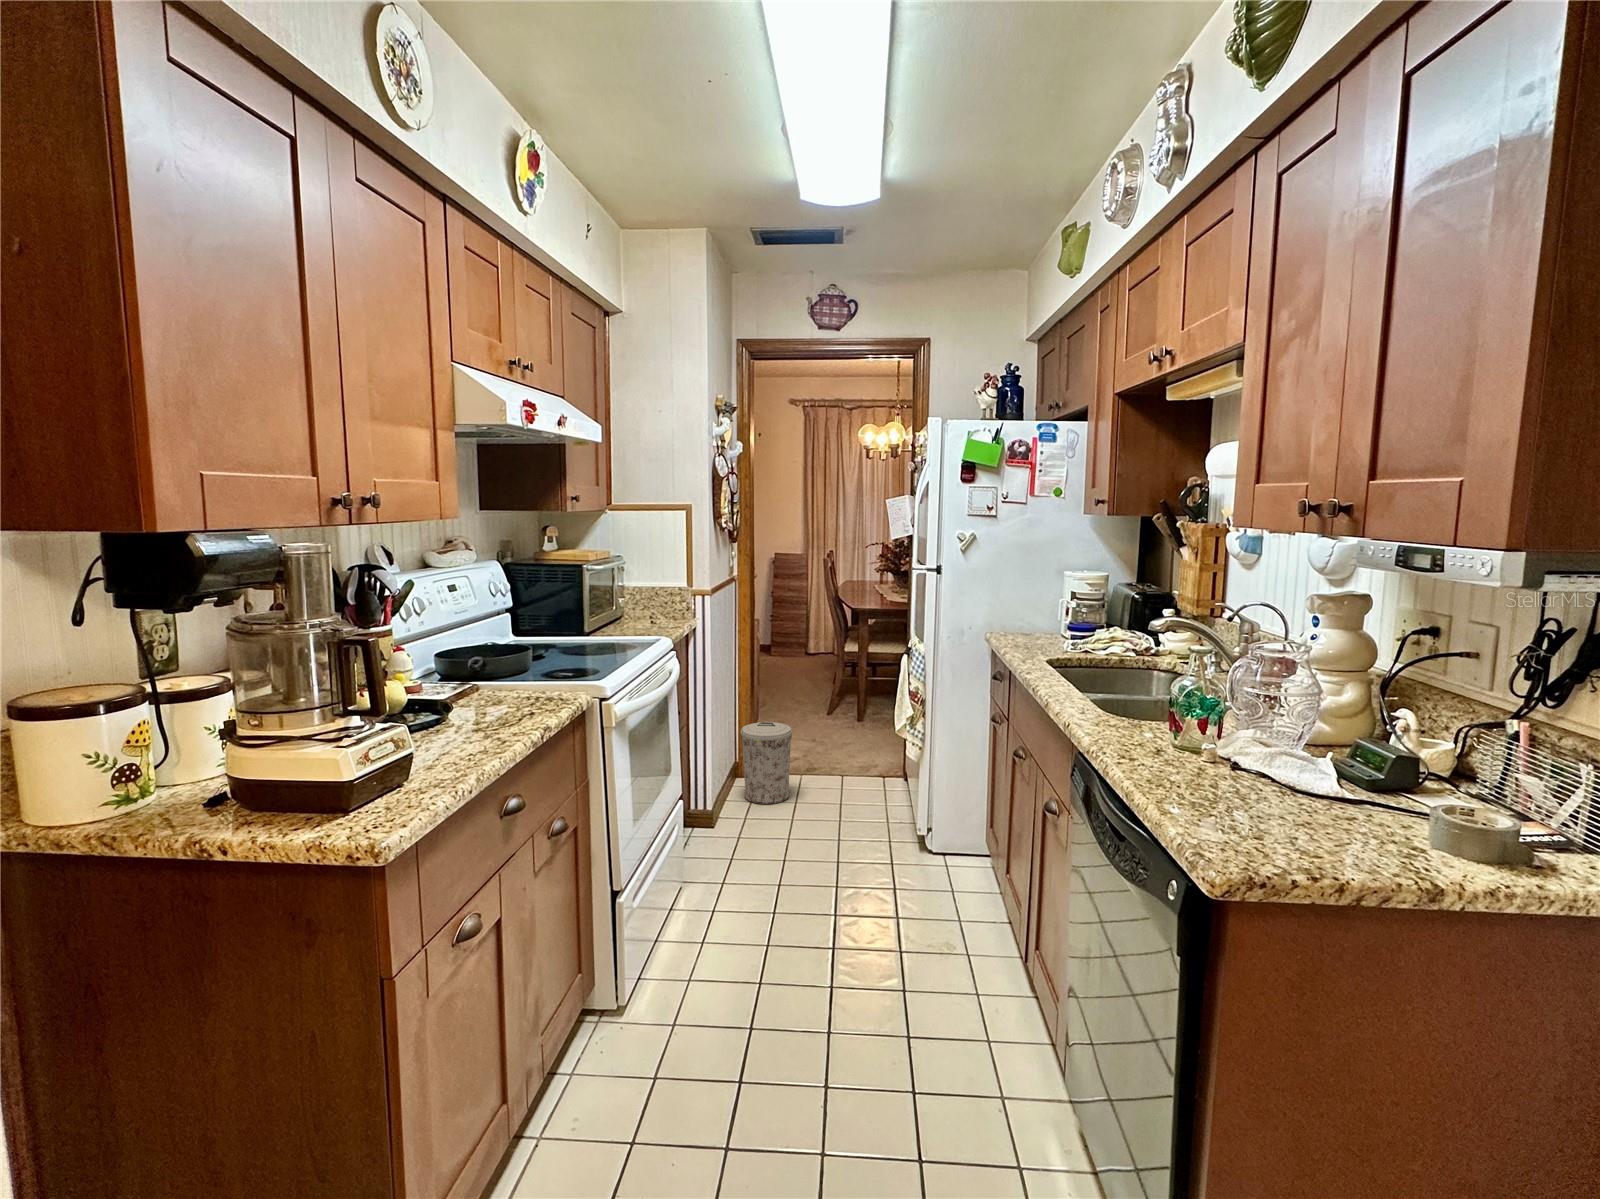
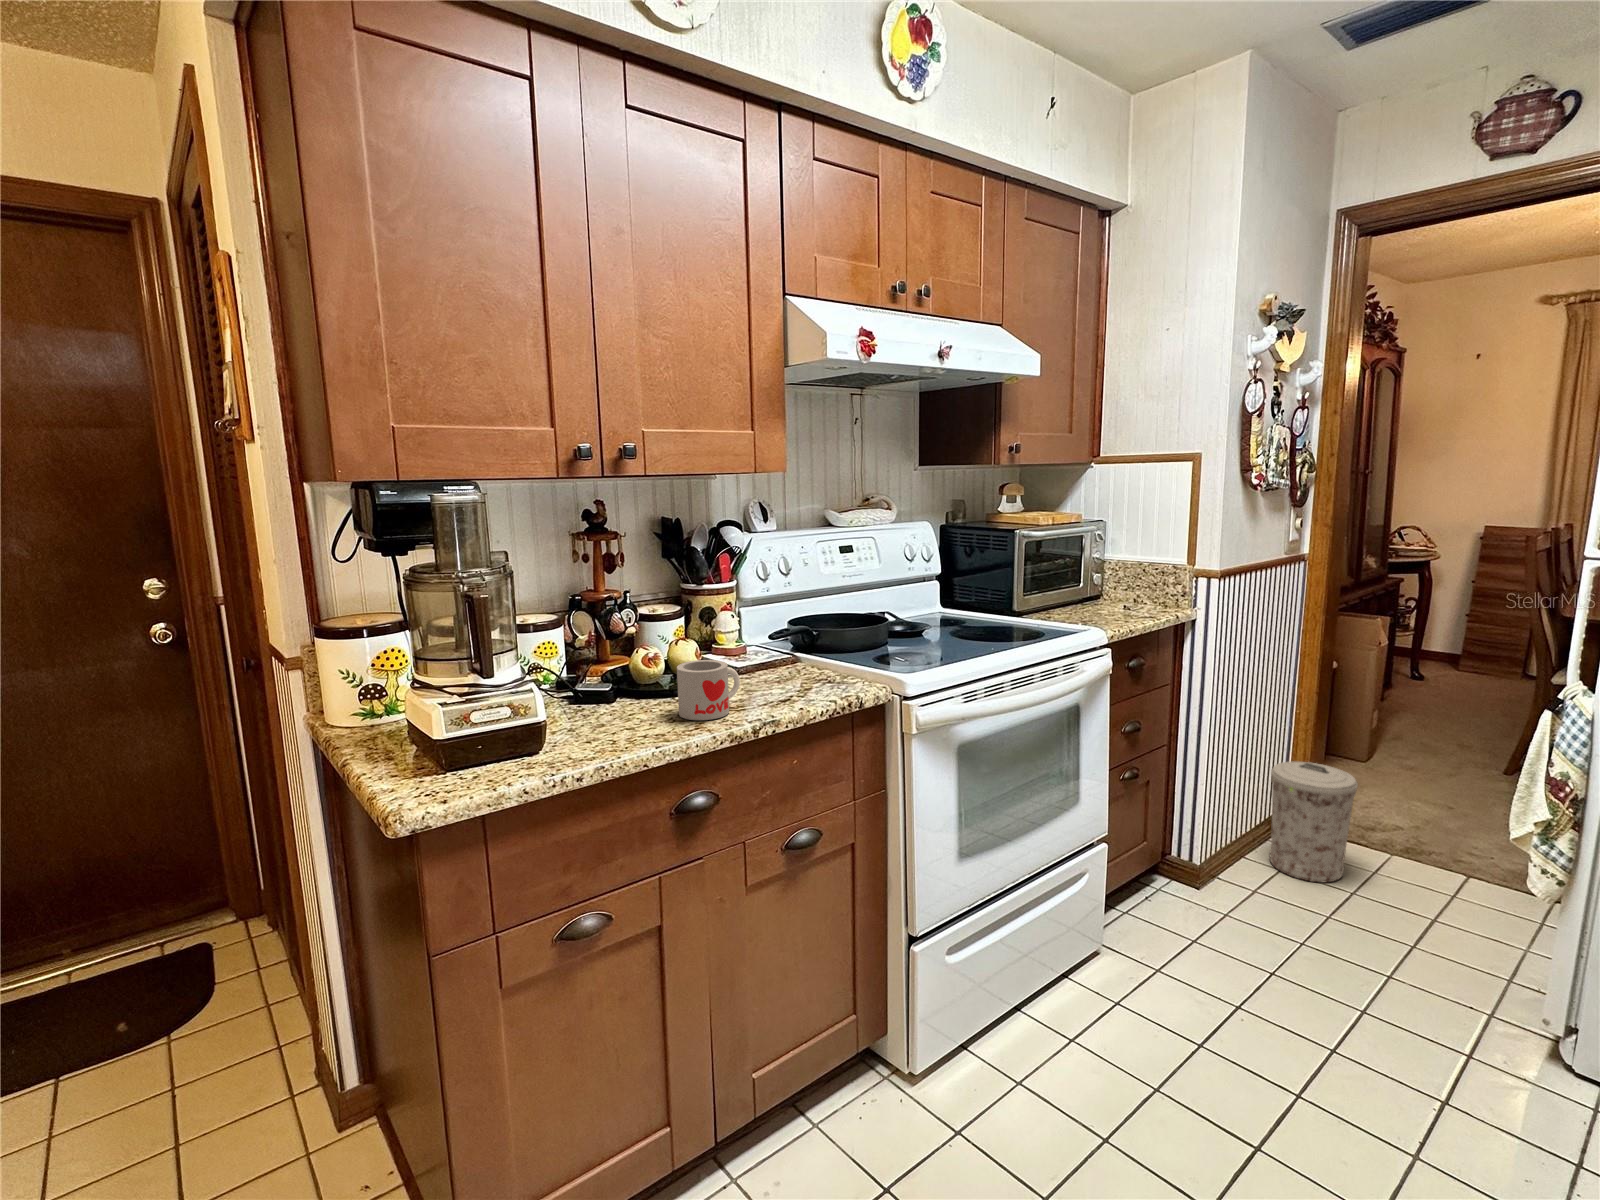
mug: none [463,684,512,737] -> present [677,660,740,720]

